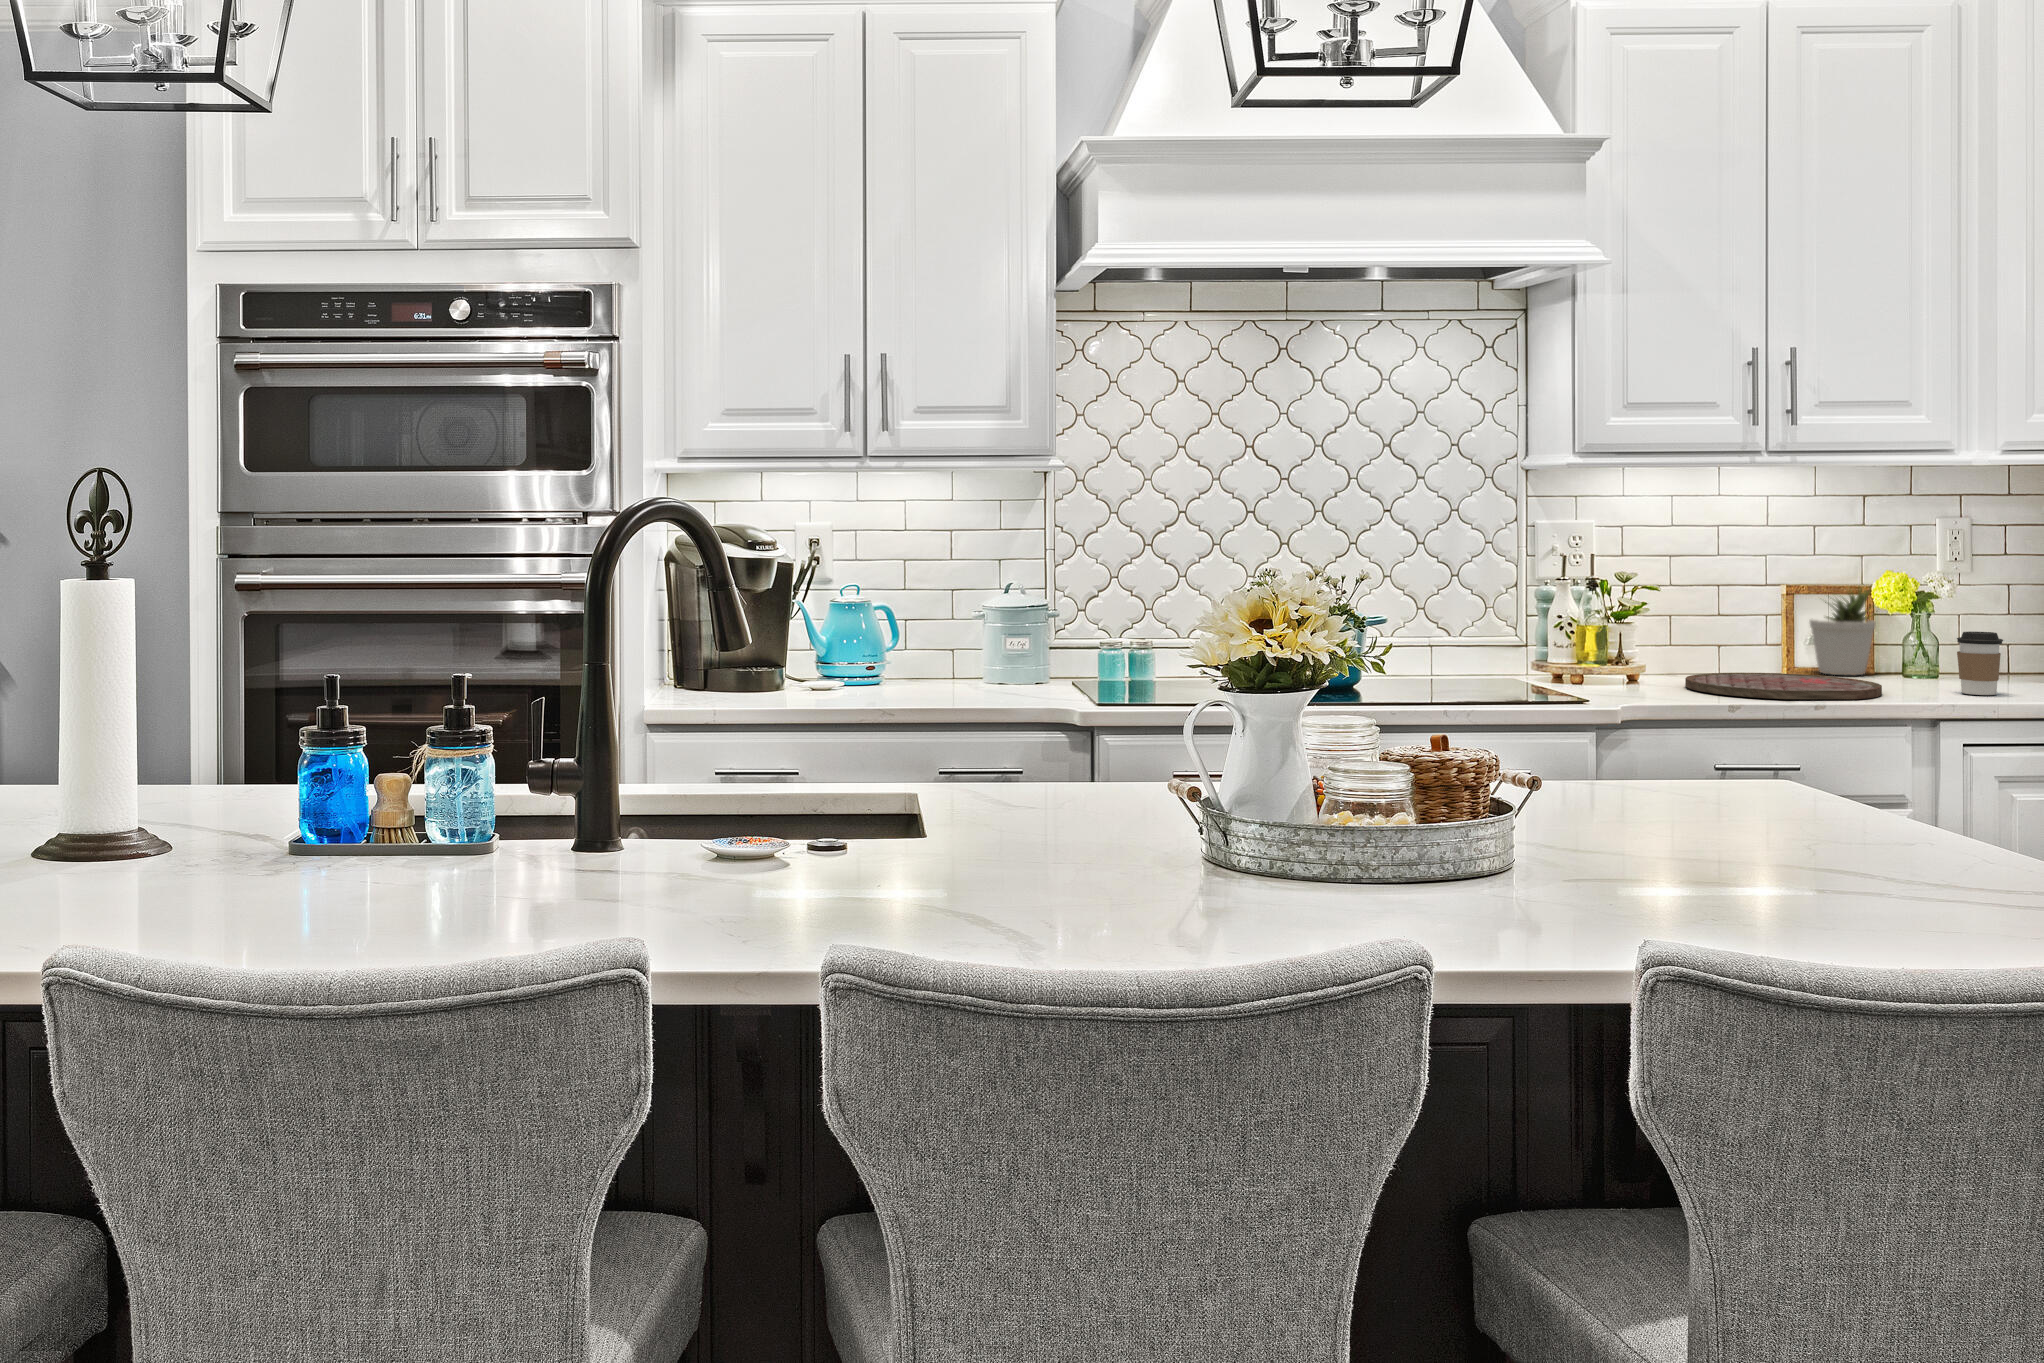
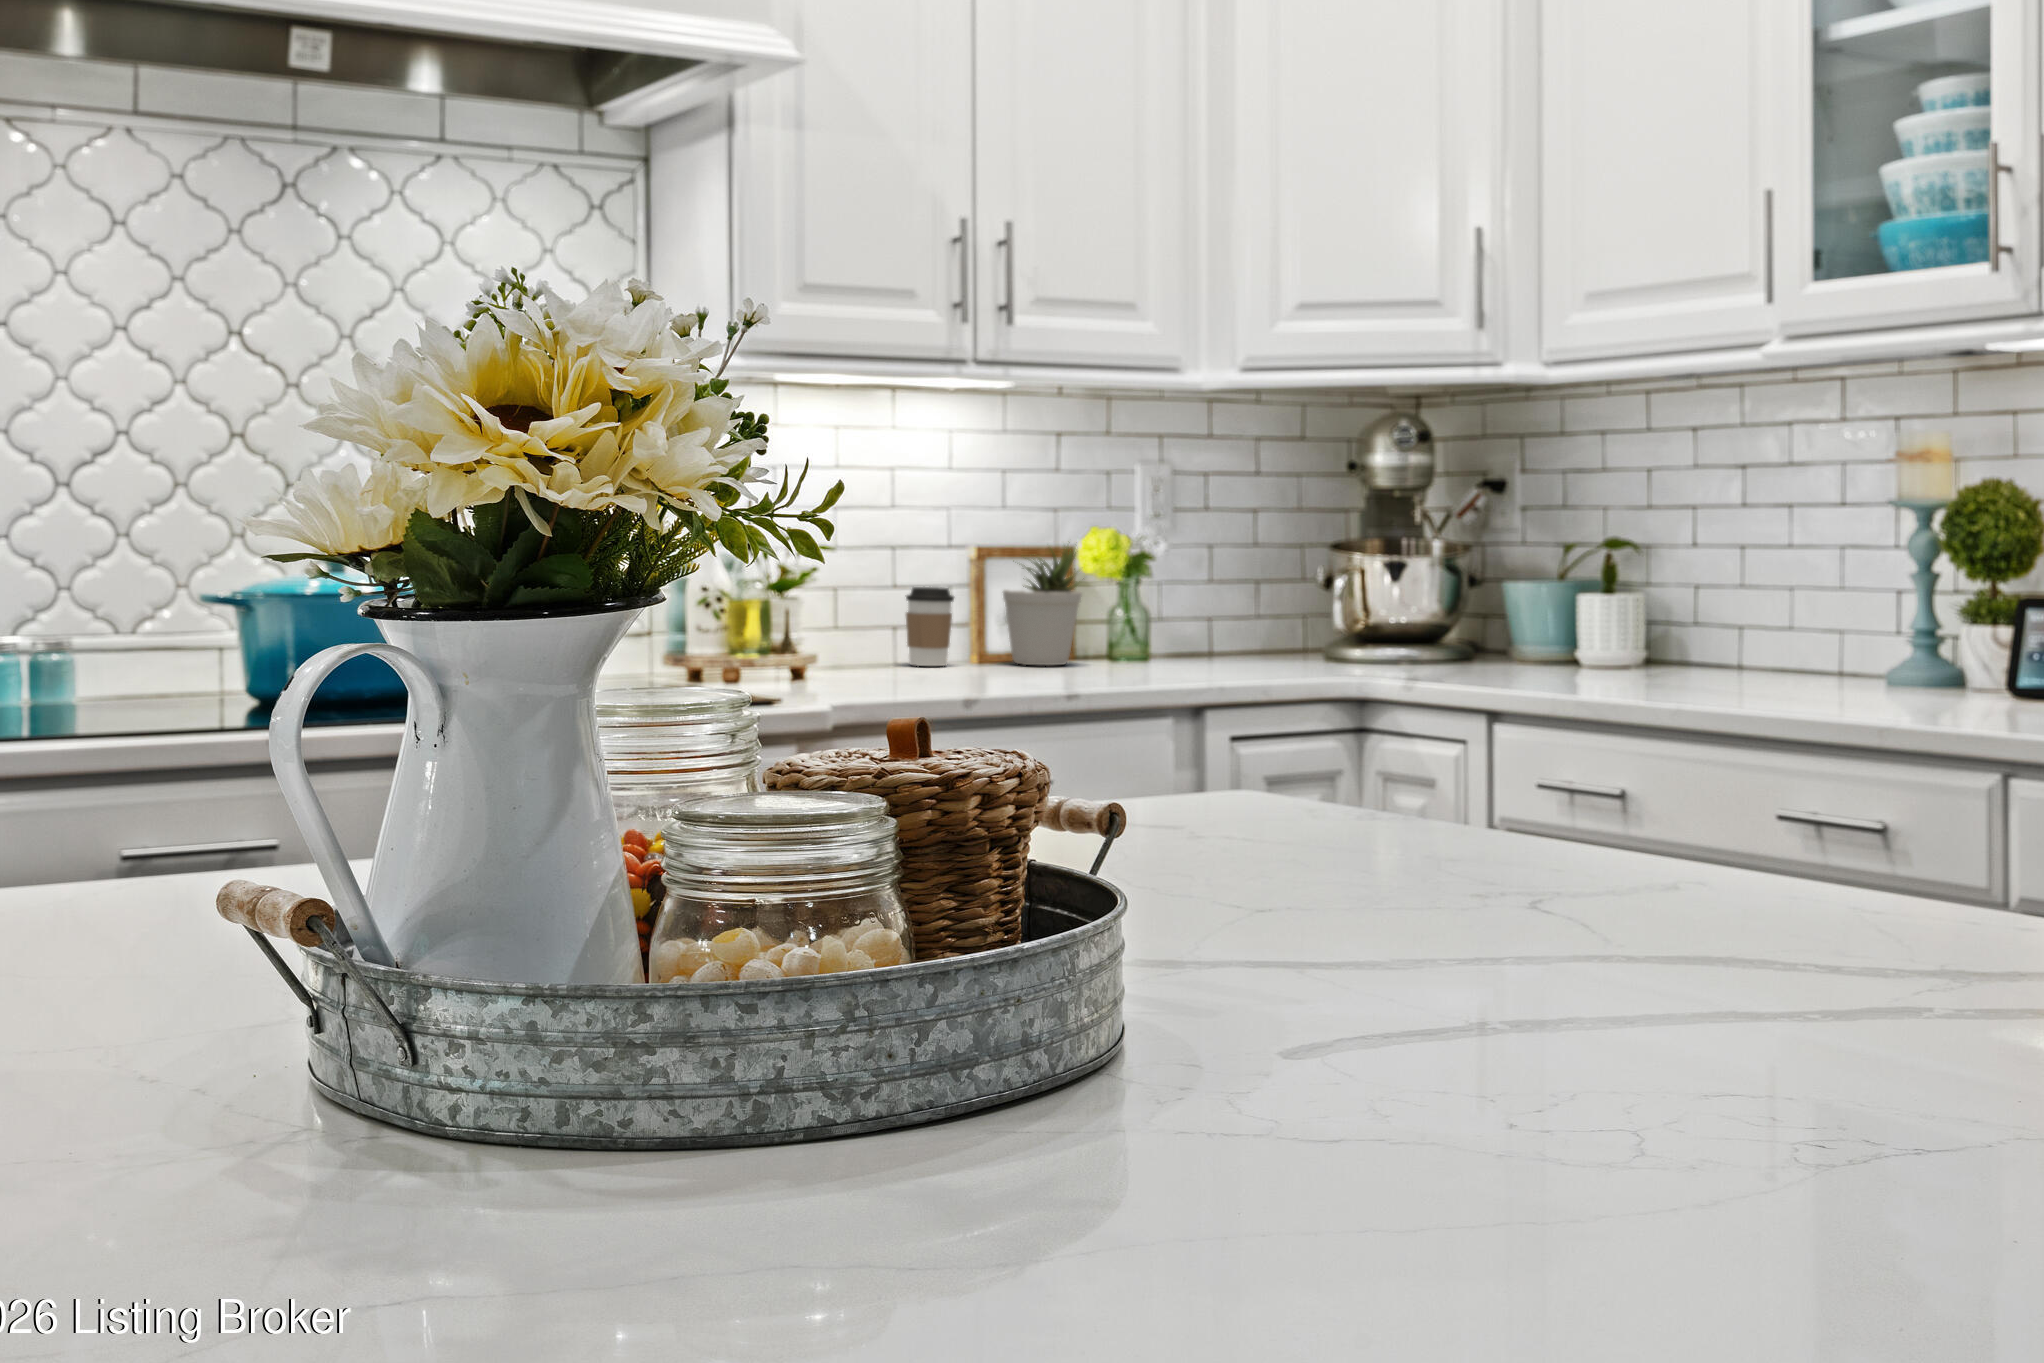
coffee cup: present [1957,632,2003,695] -> present [906,587,954,666]
cutting board: present [1685,673,1882,699] -> none [875,663,1123,694]

